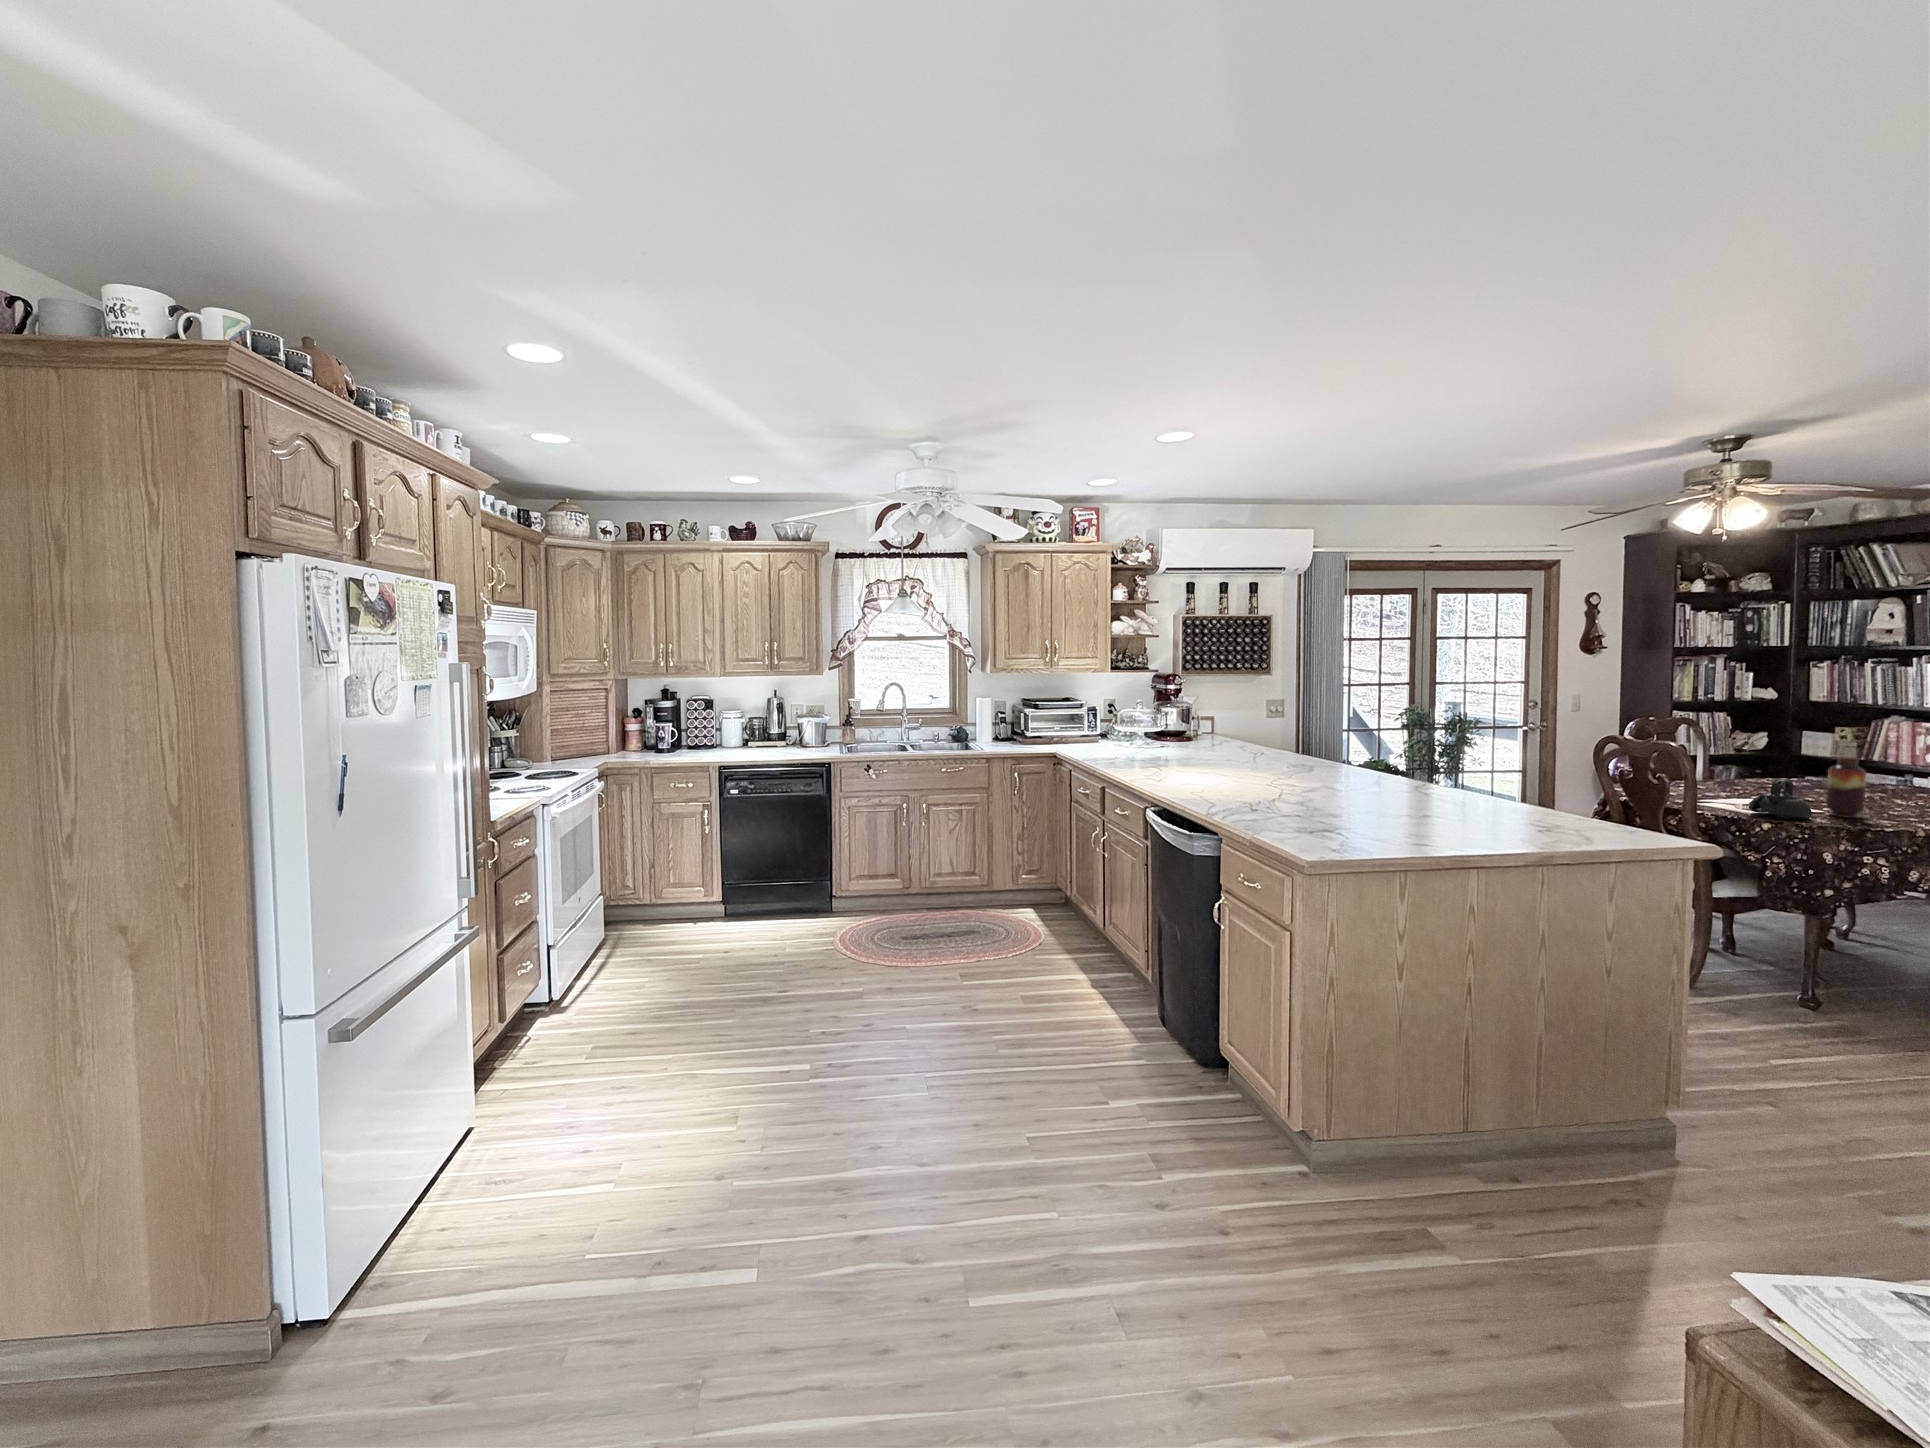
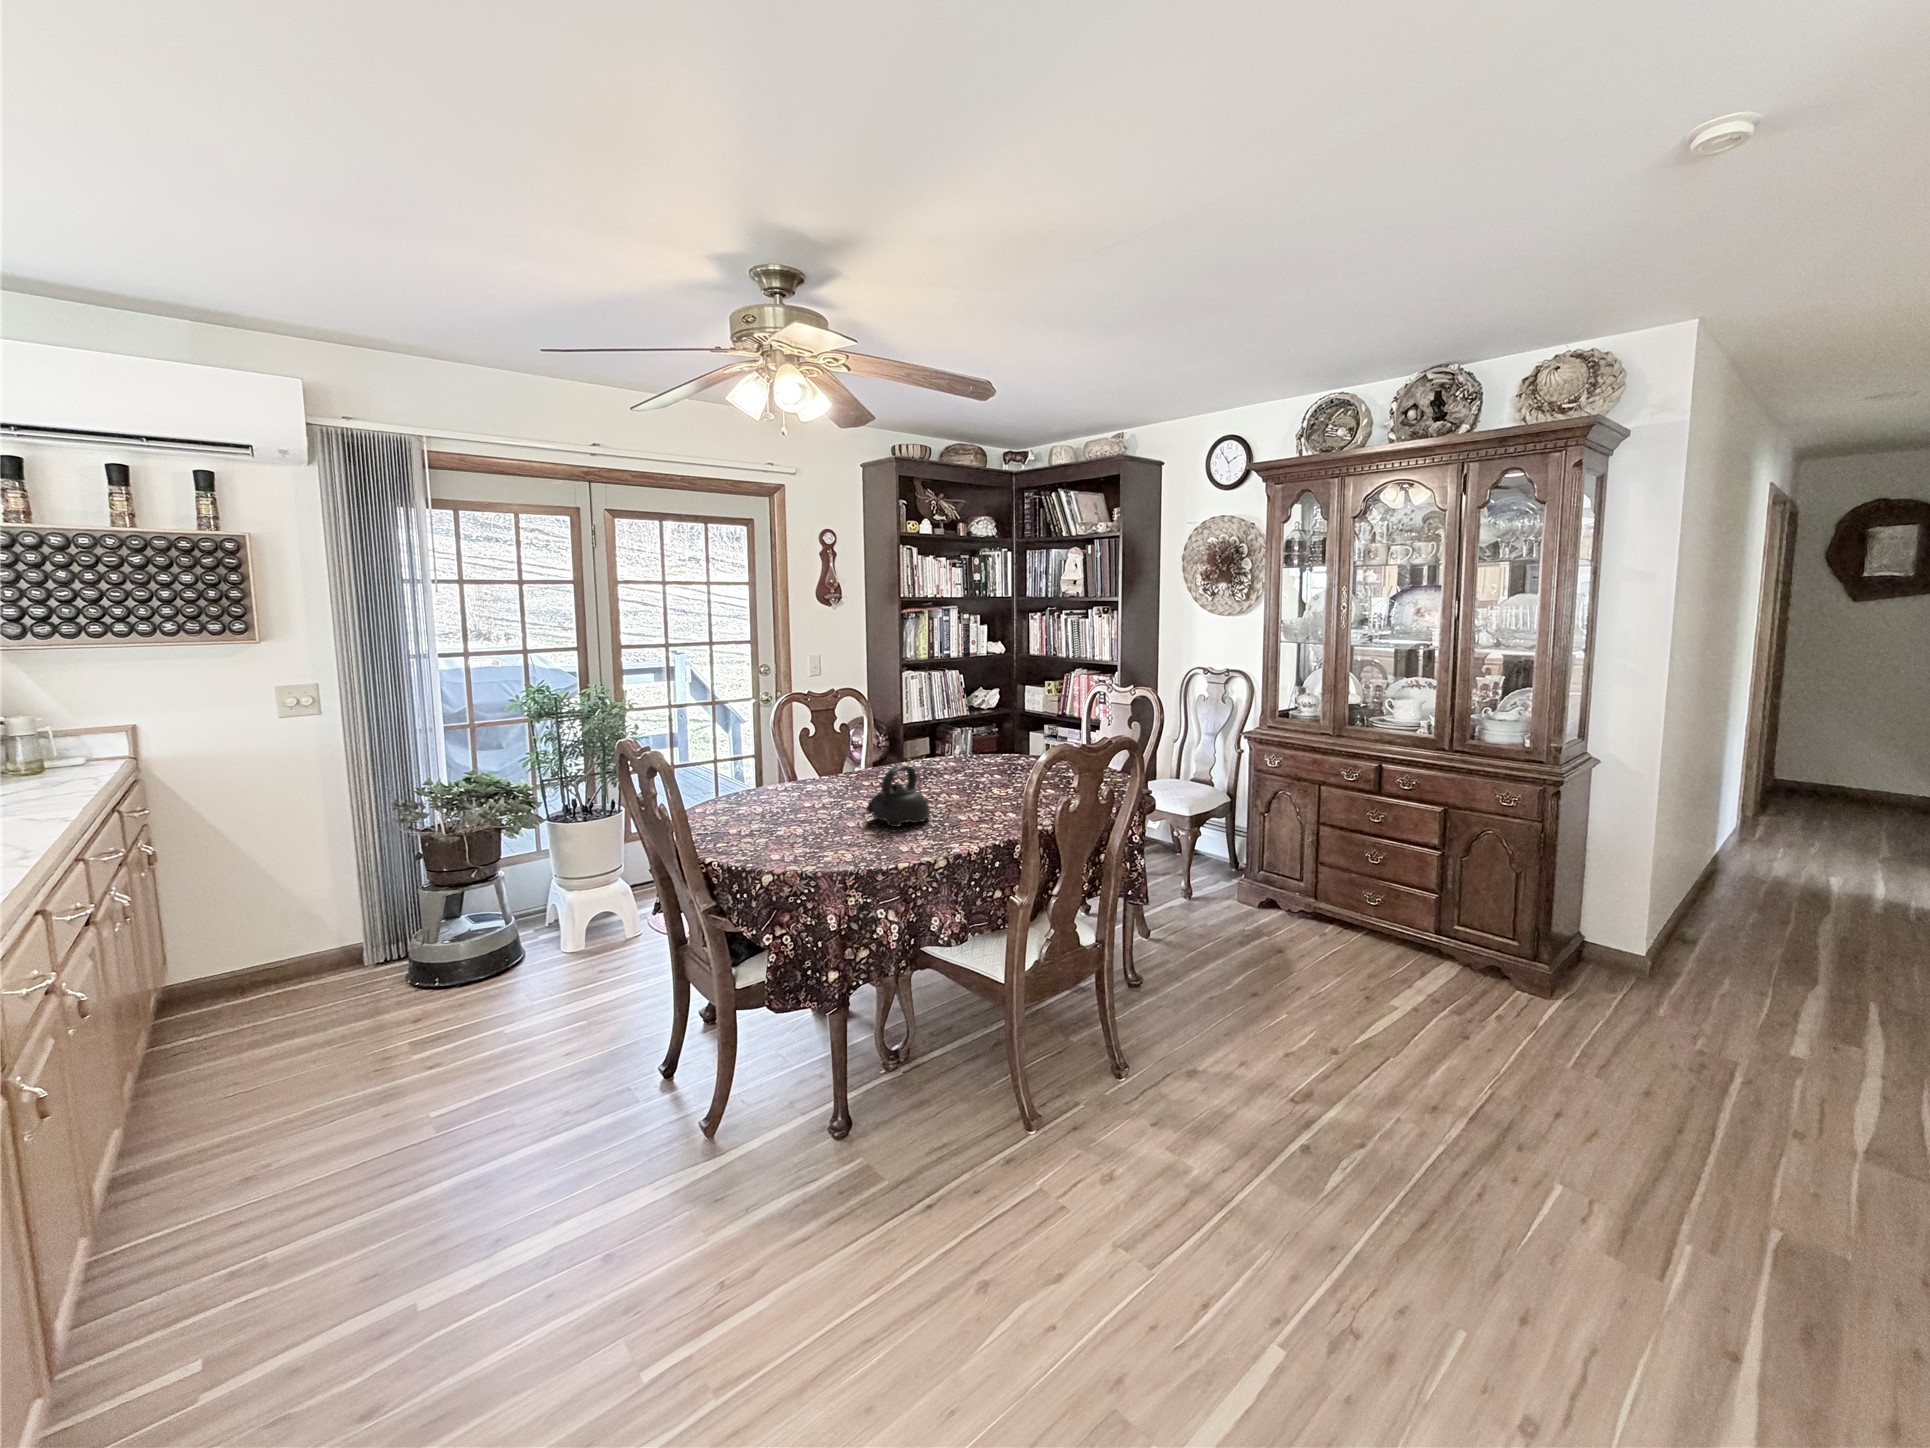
vase: present [1826,756,1866,818] -> none [954,725,988,810]

